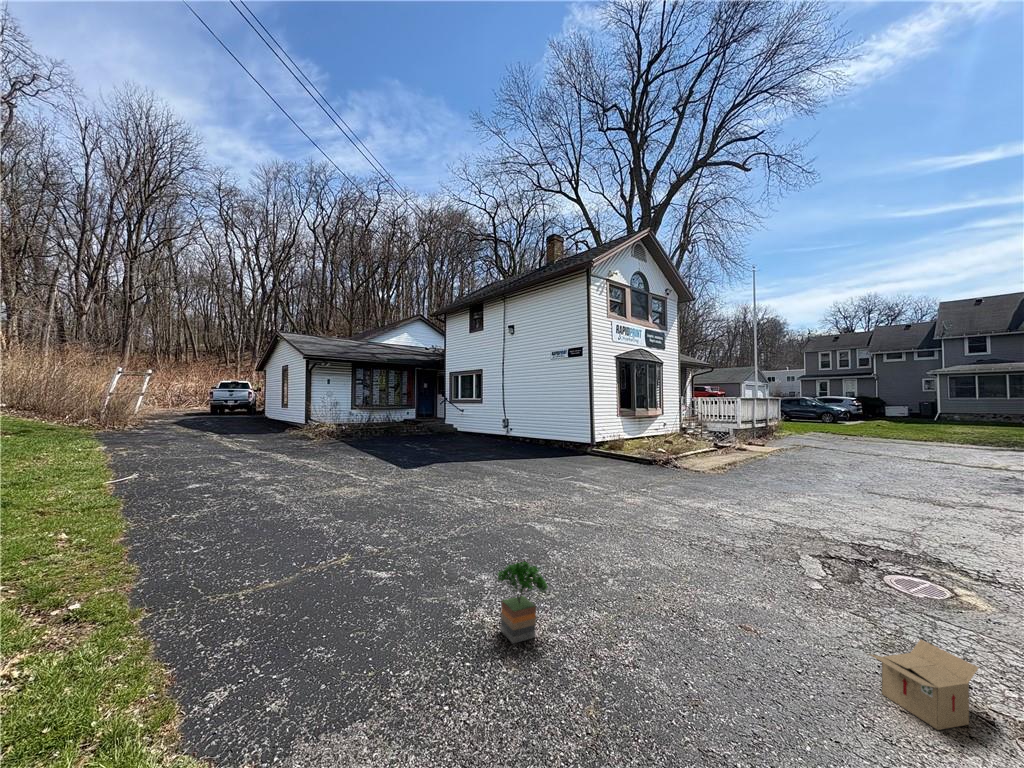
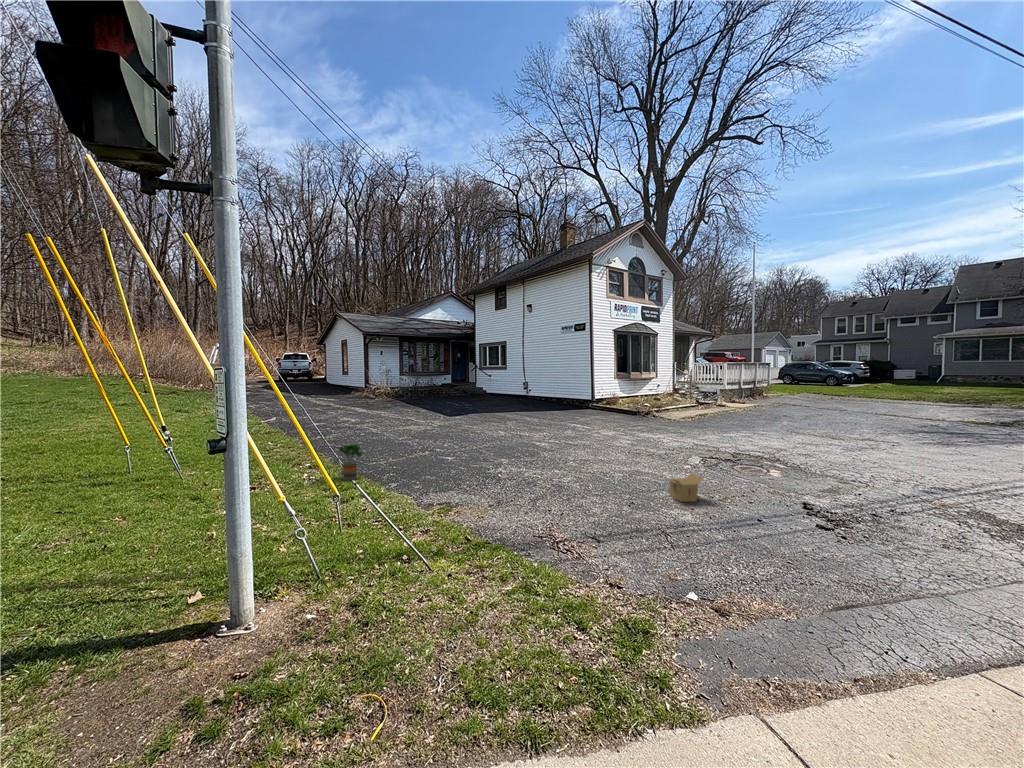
potted tree: present [498,561,547,643] -> present [339,445,362,481]

